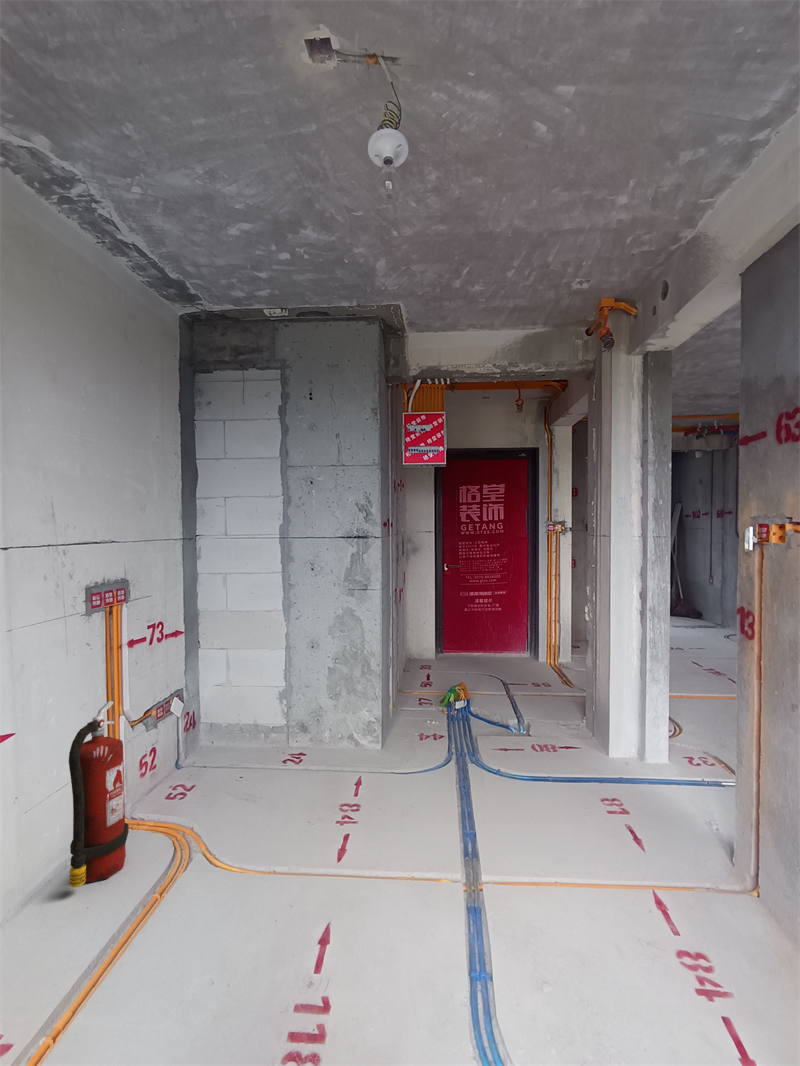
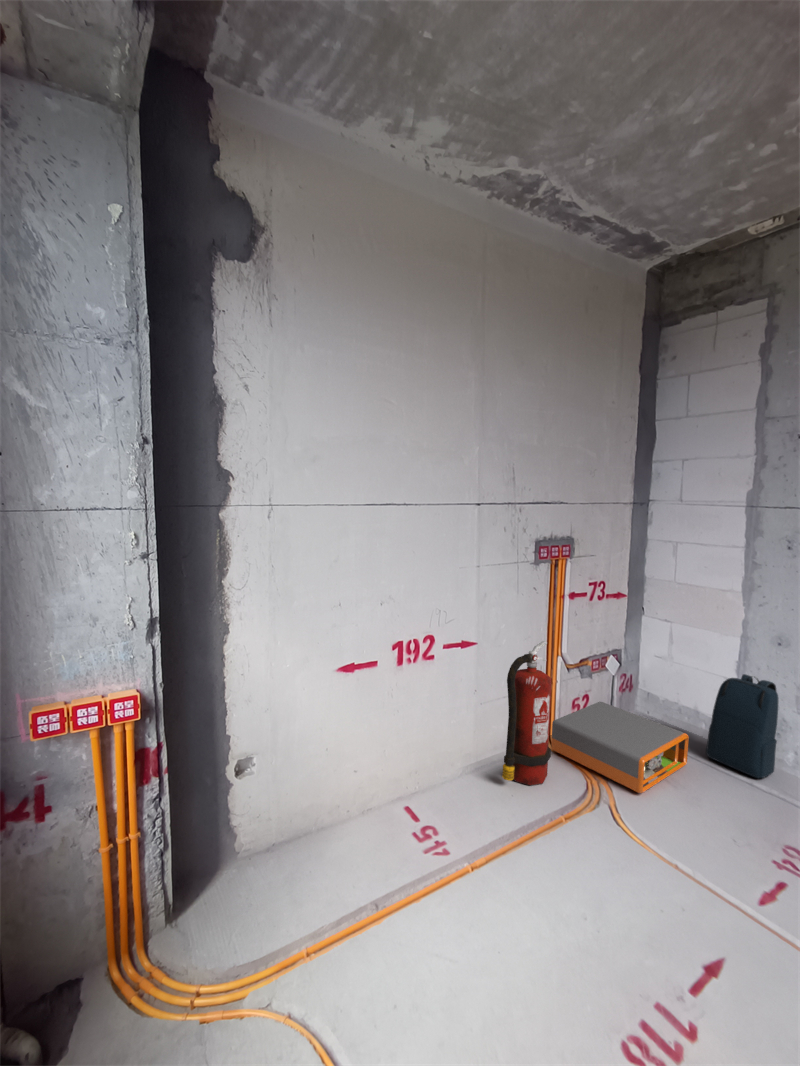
backpack: none [271,681,322,768] -> present [706,674,778,778]
storage box: none [122,750,259,827] -> present [551,702,689,793]

